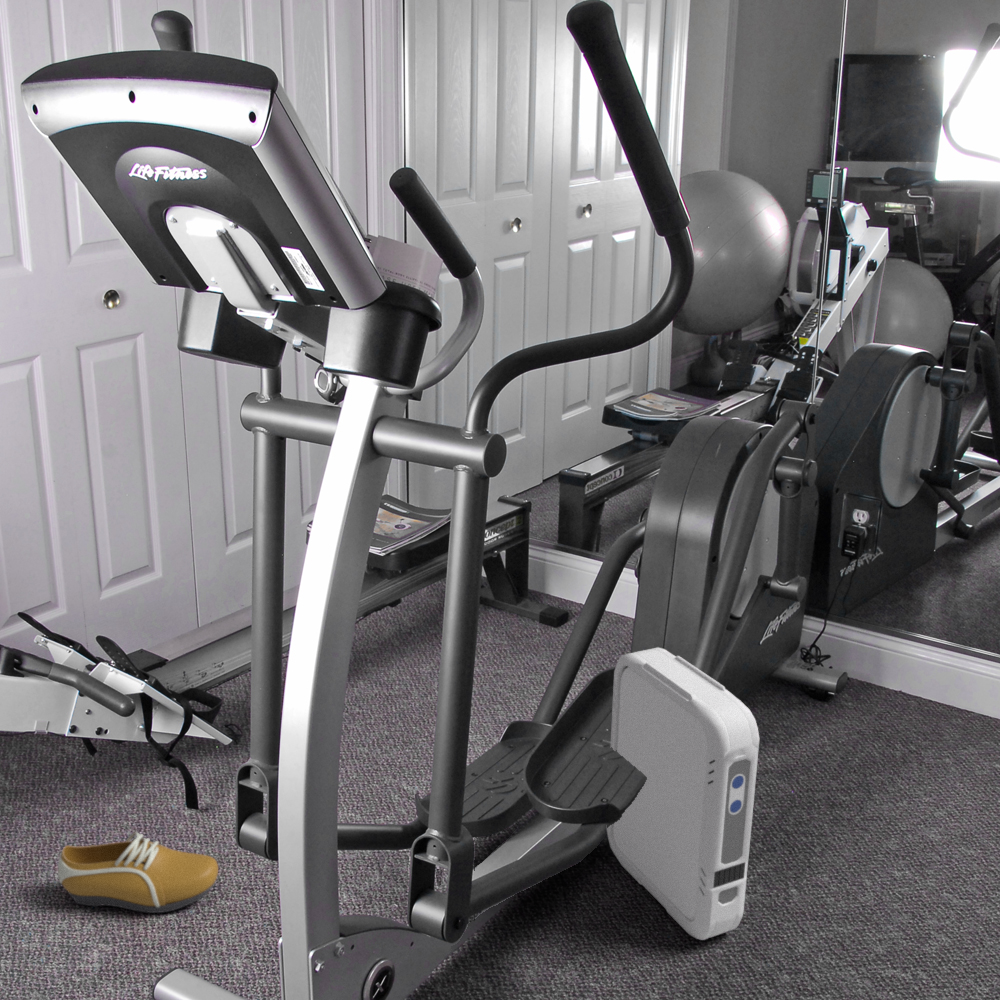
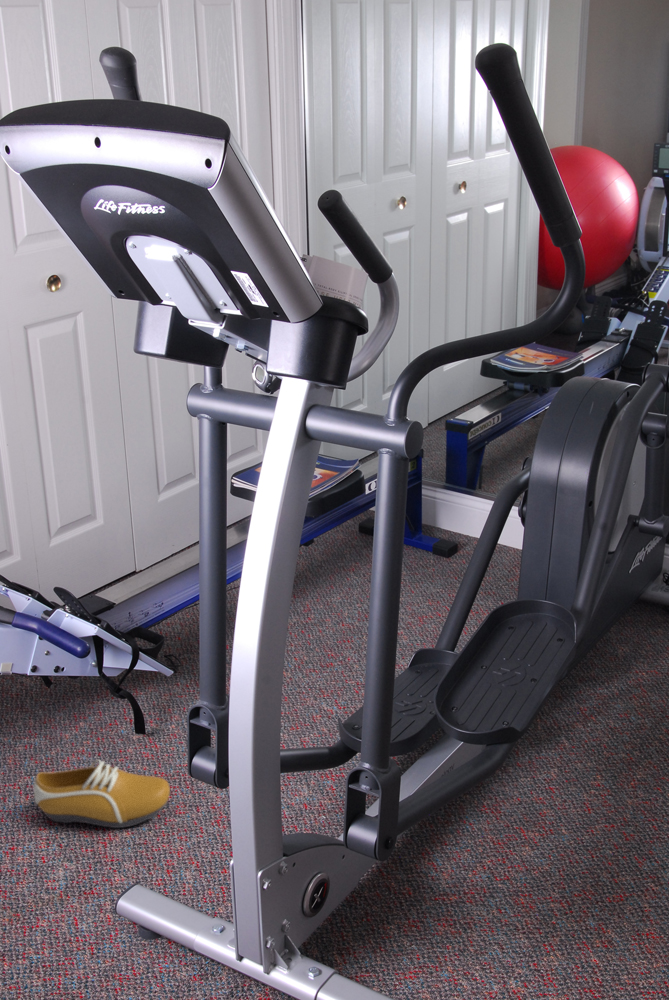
air purifier: present [607,648,759,940] -> none [503,589,645,844]

